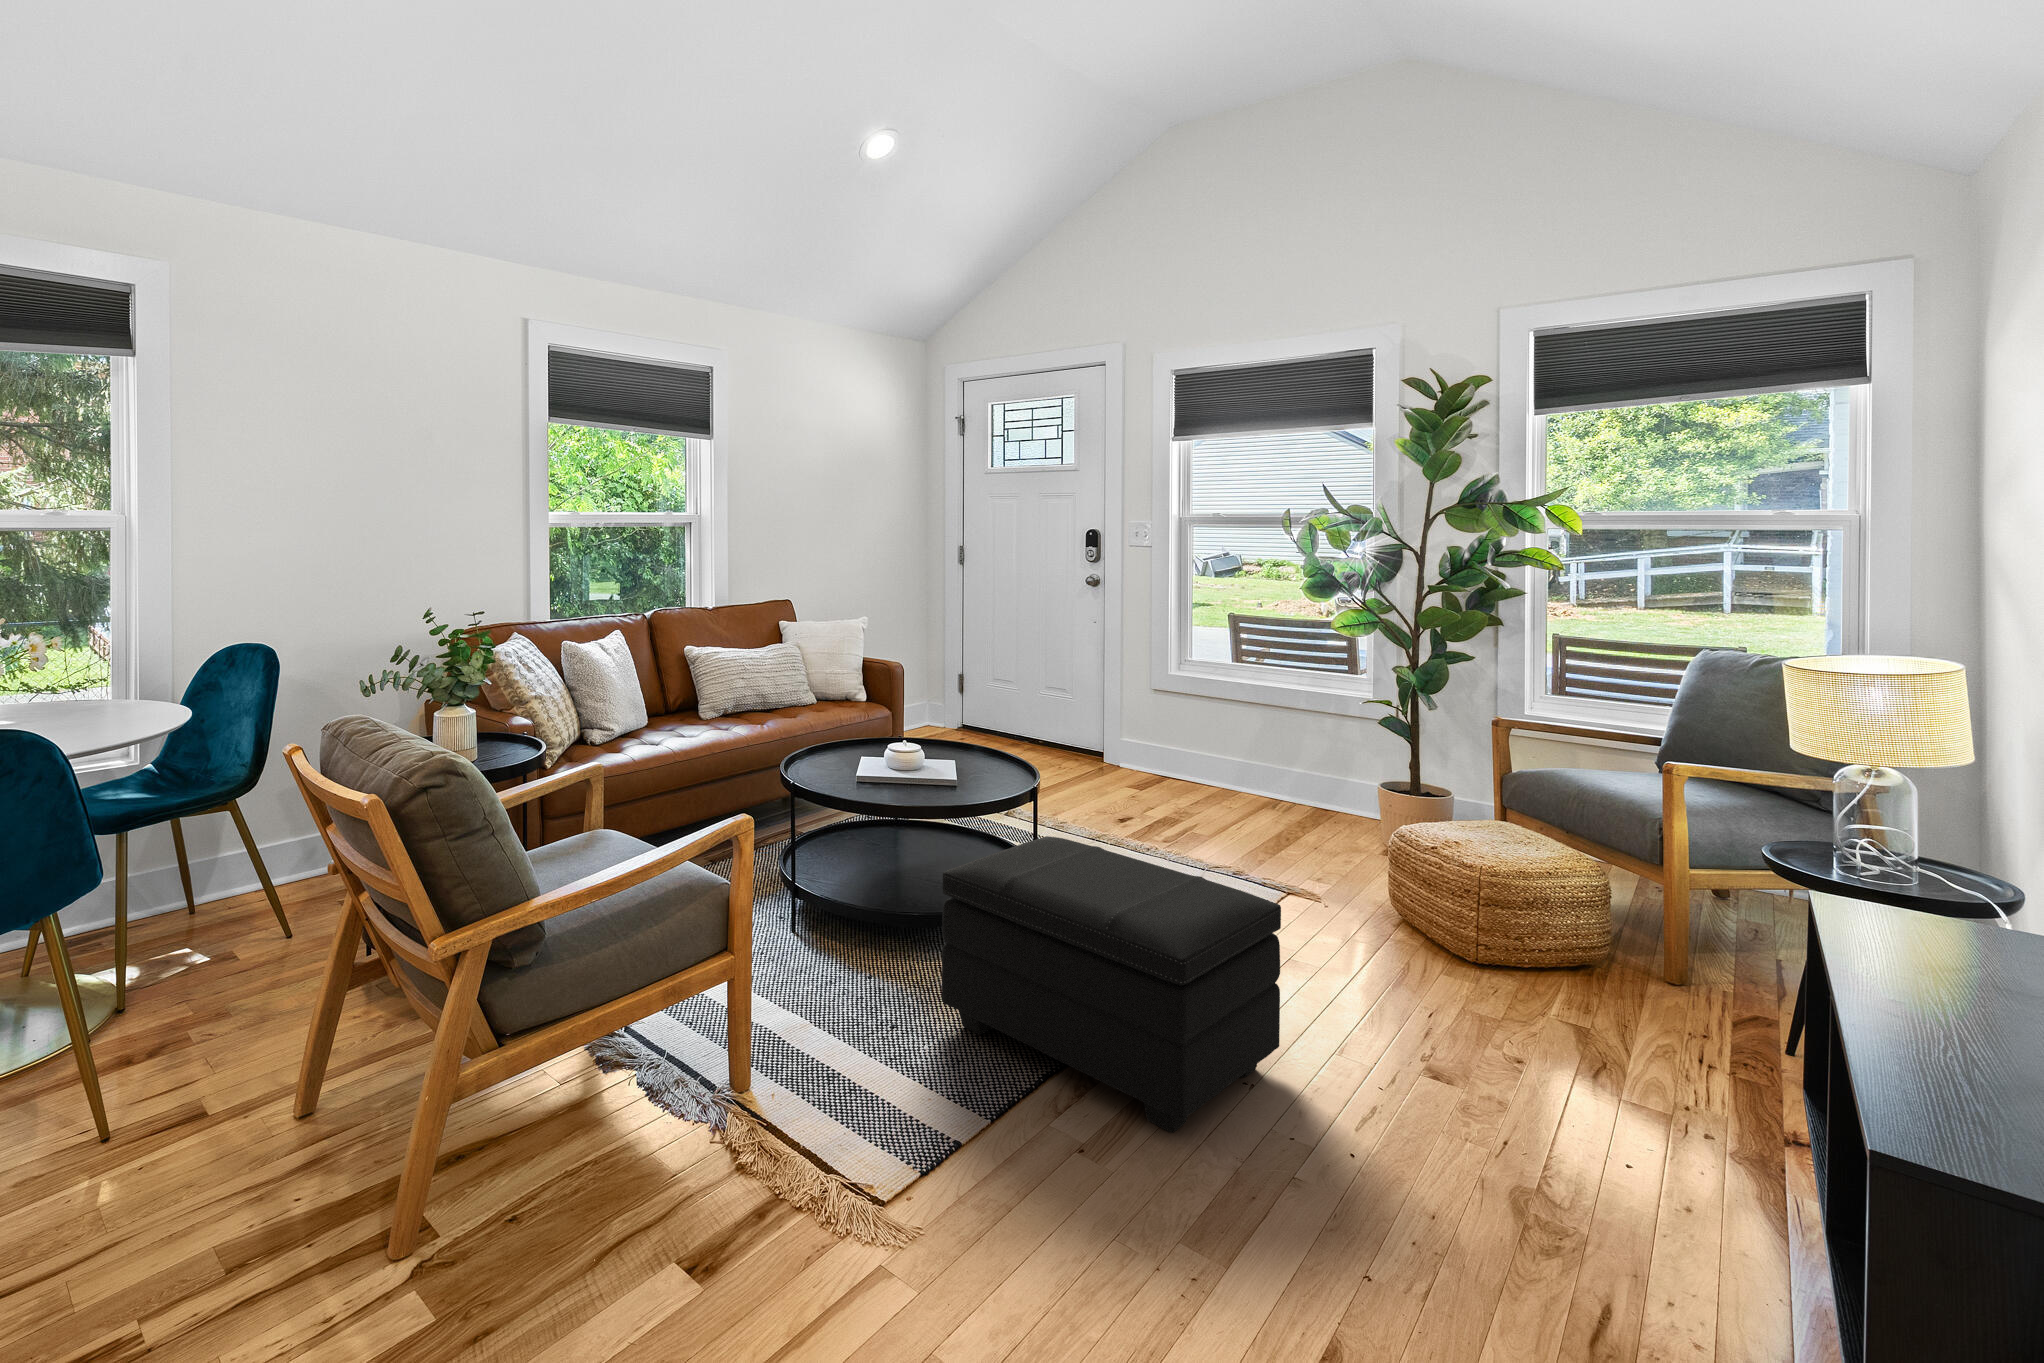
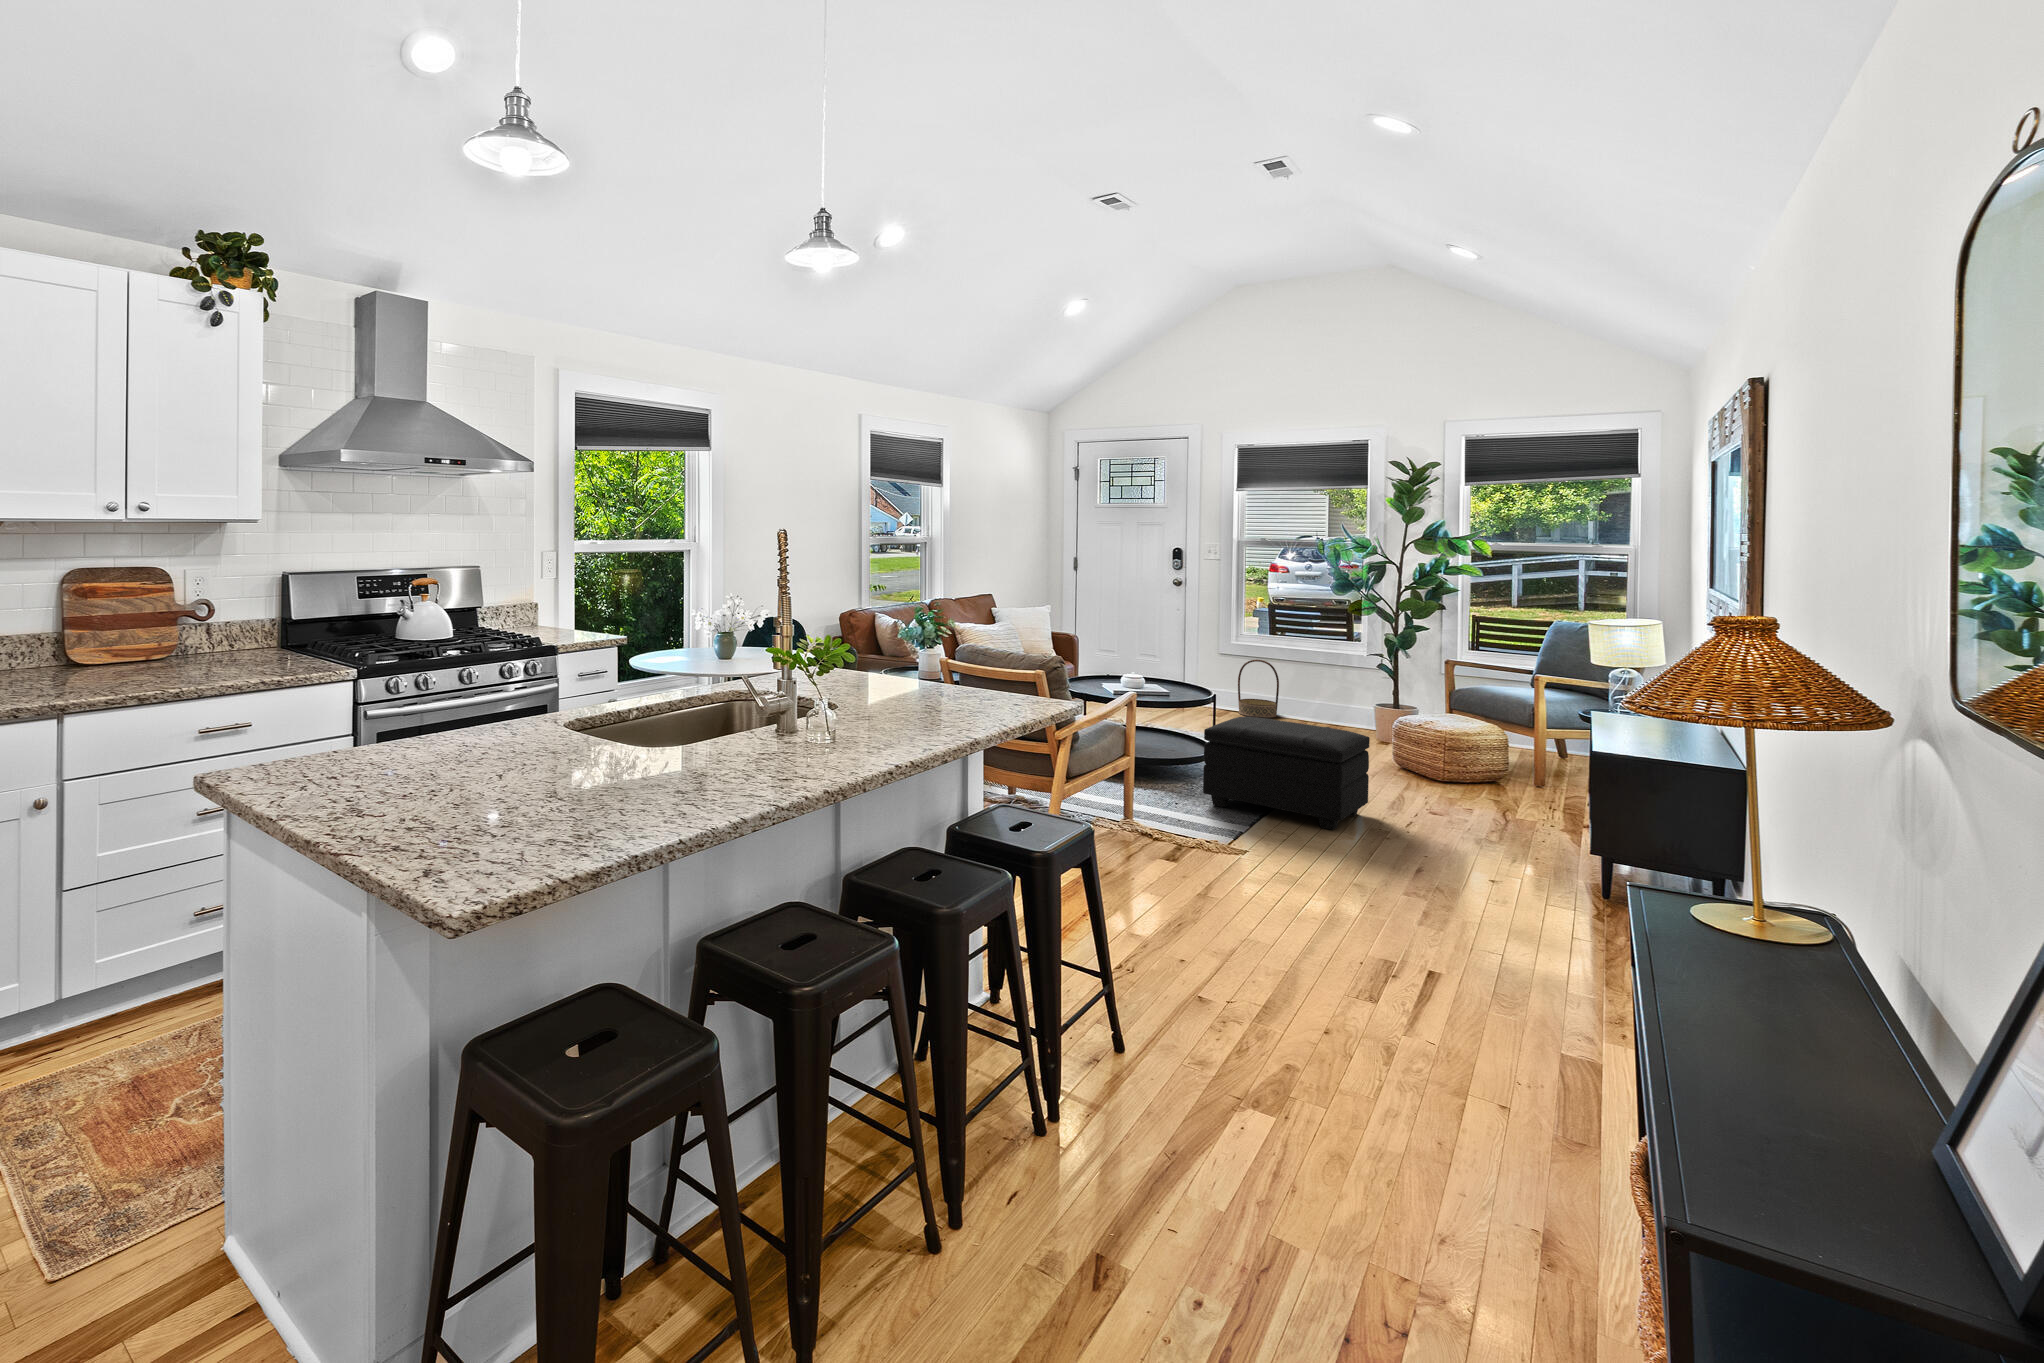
basket: none [1170,702,1232,795] -> present [1238,660,1279,718]

